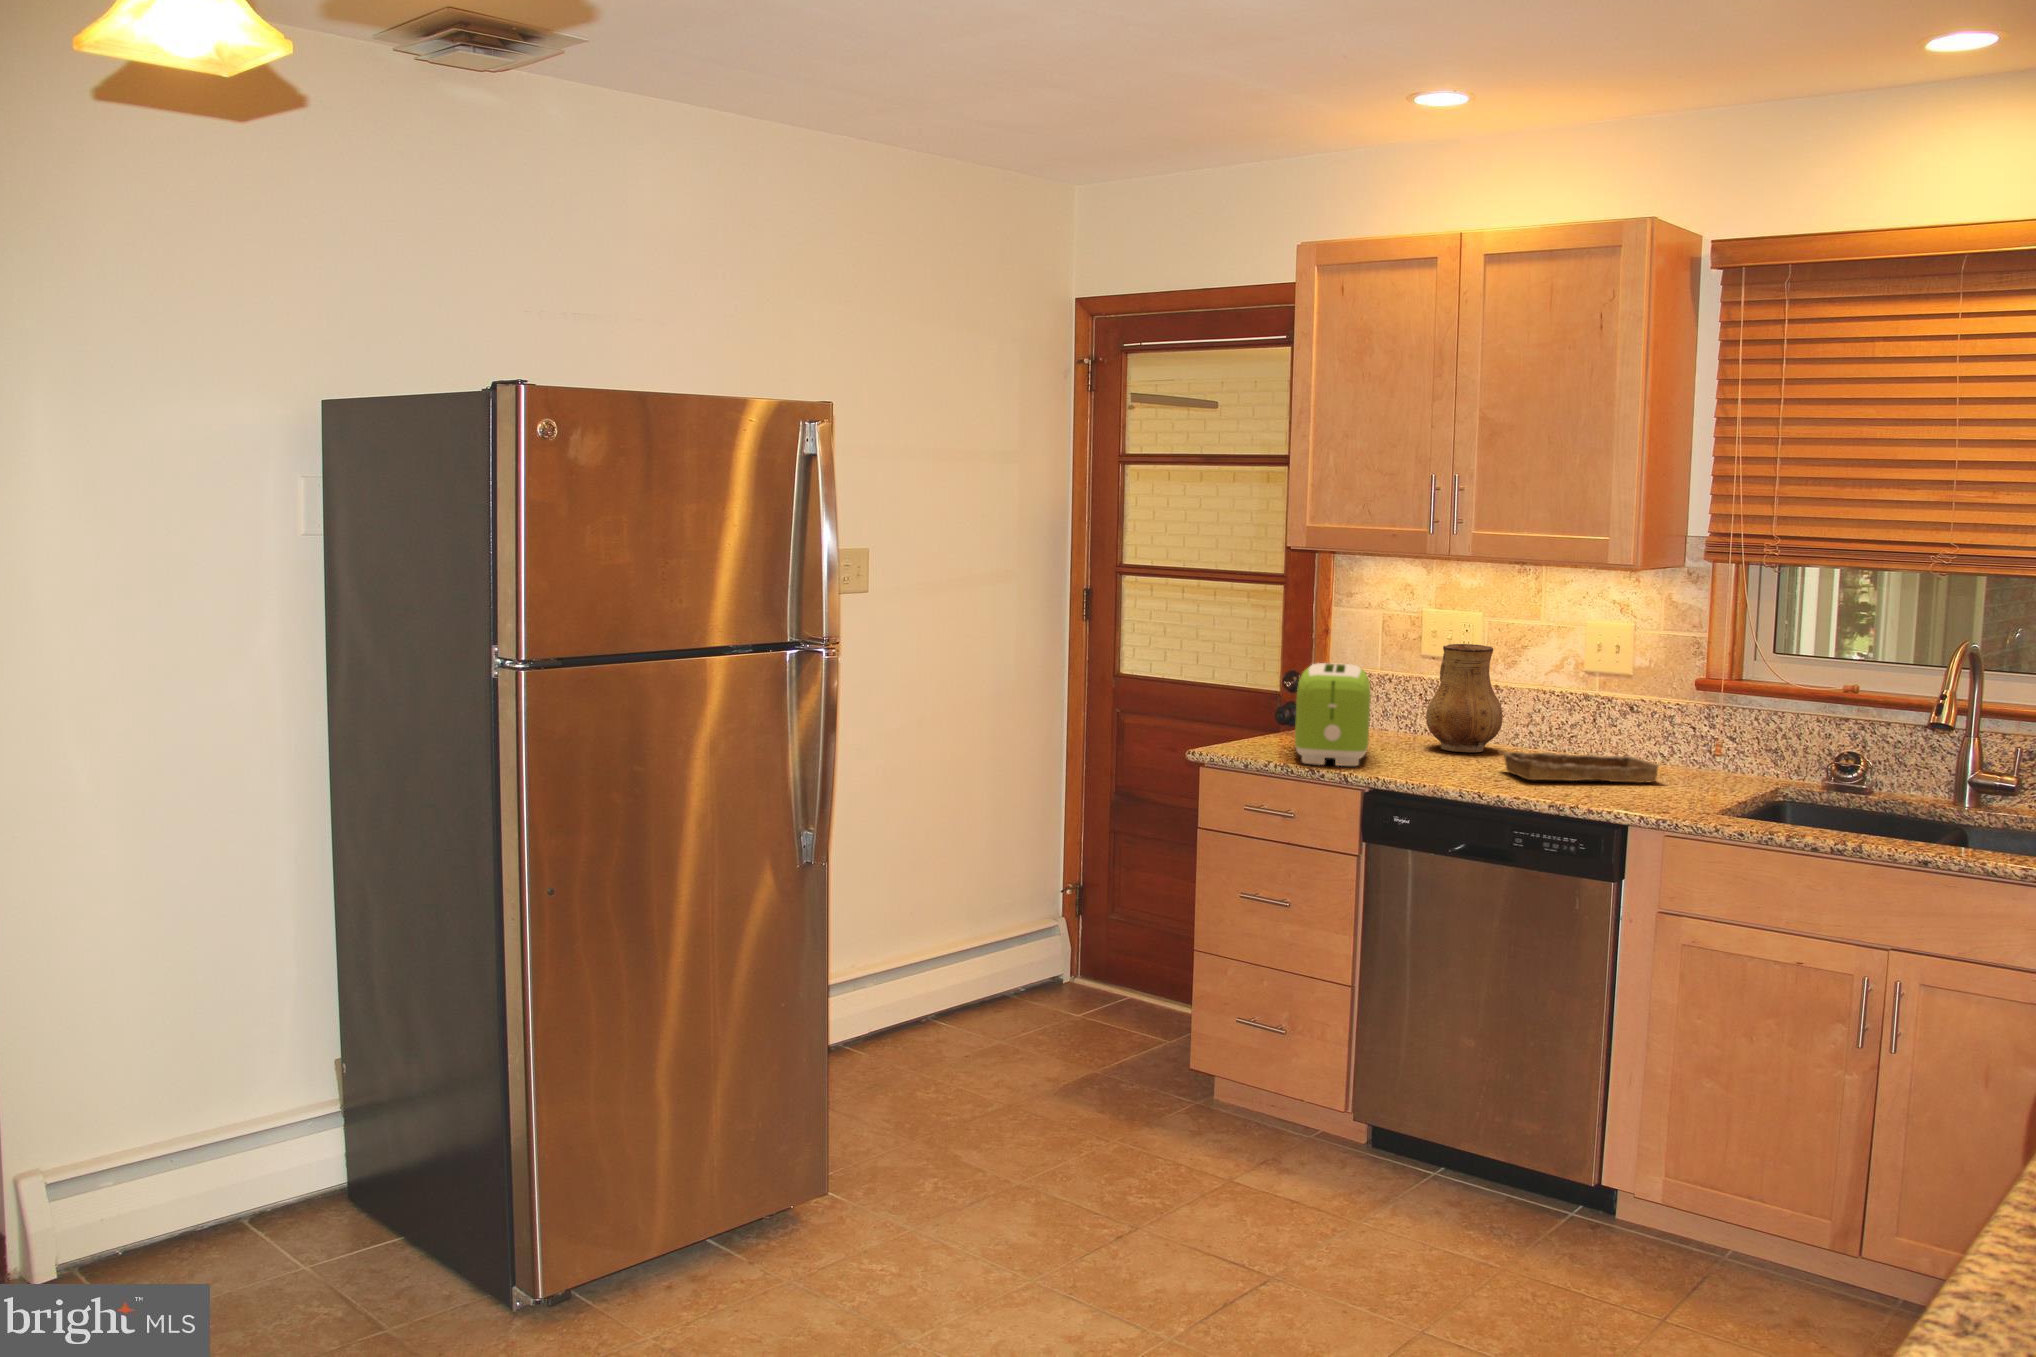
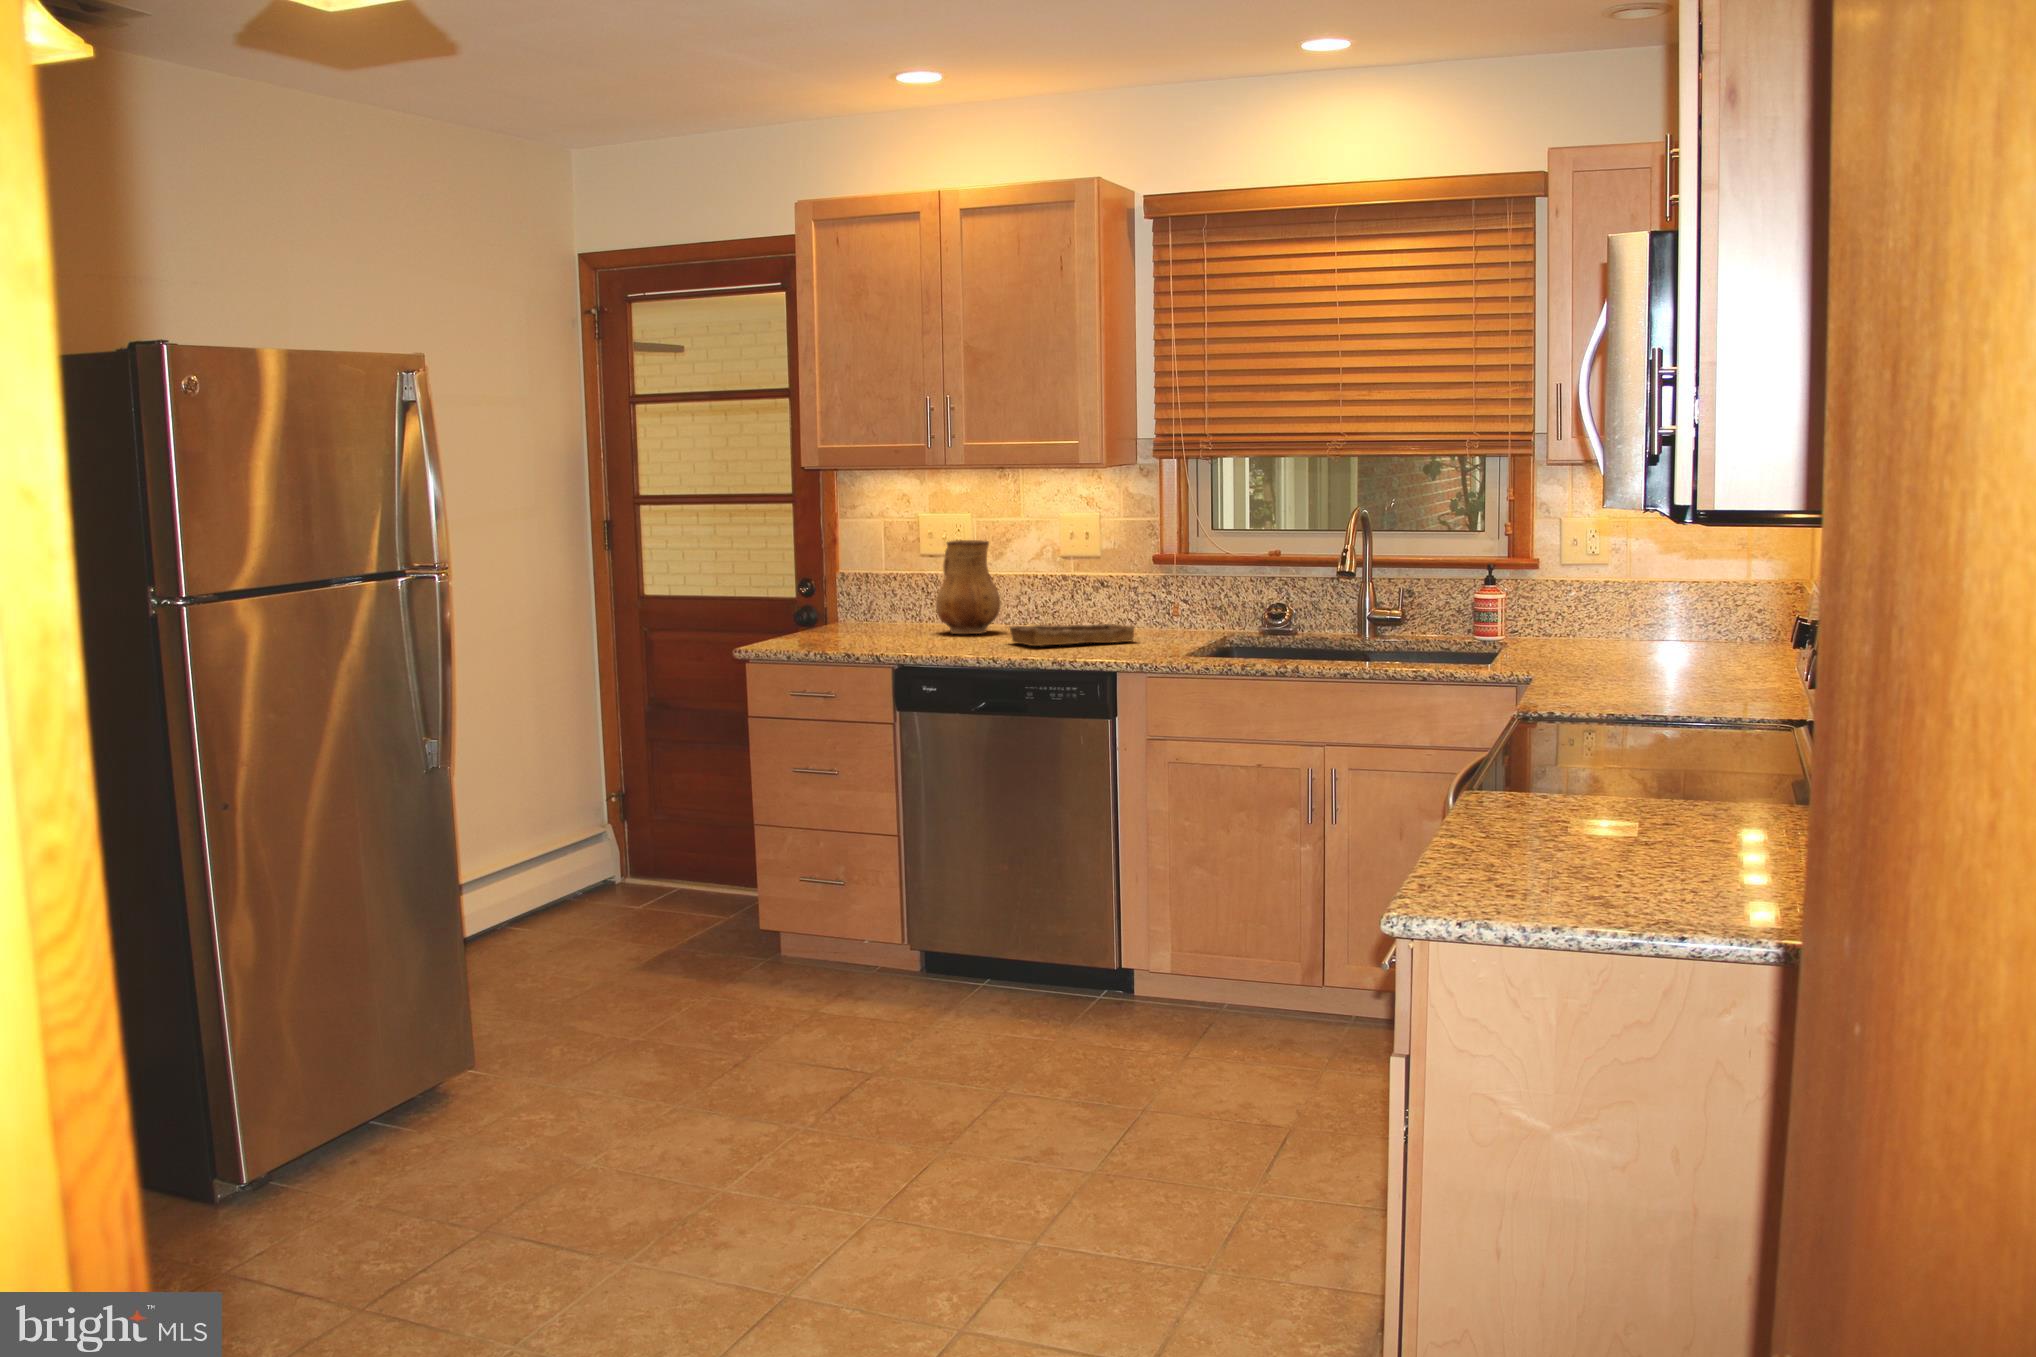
toaster: present [1295,663,1371,766] -> none [826,561,892,649]

